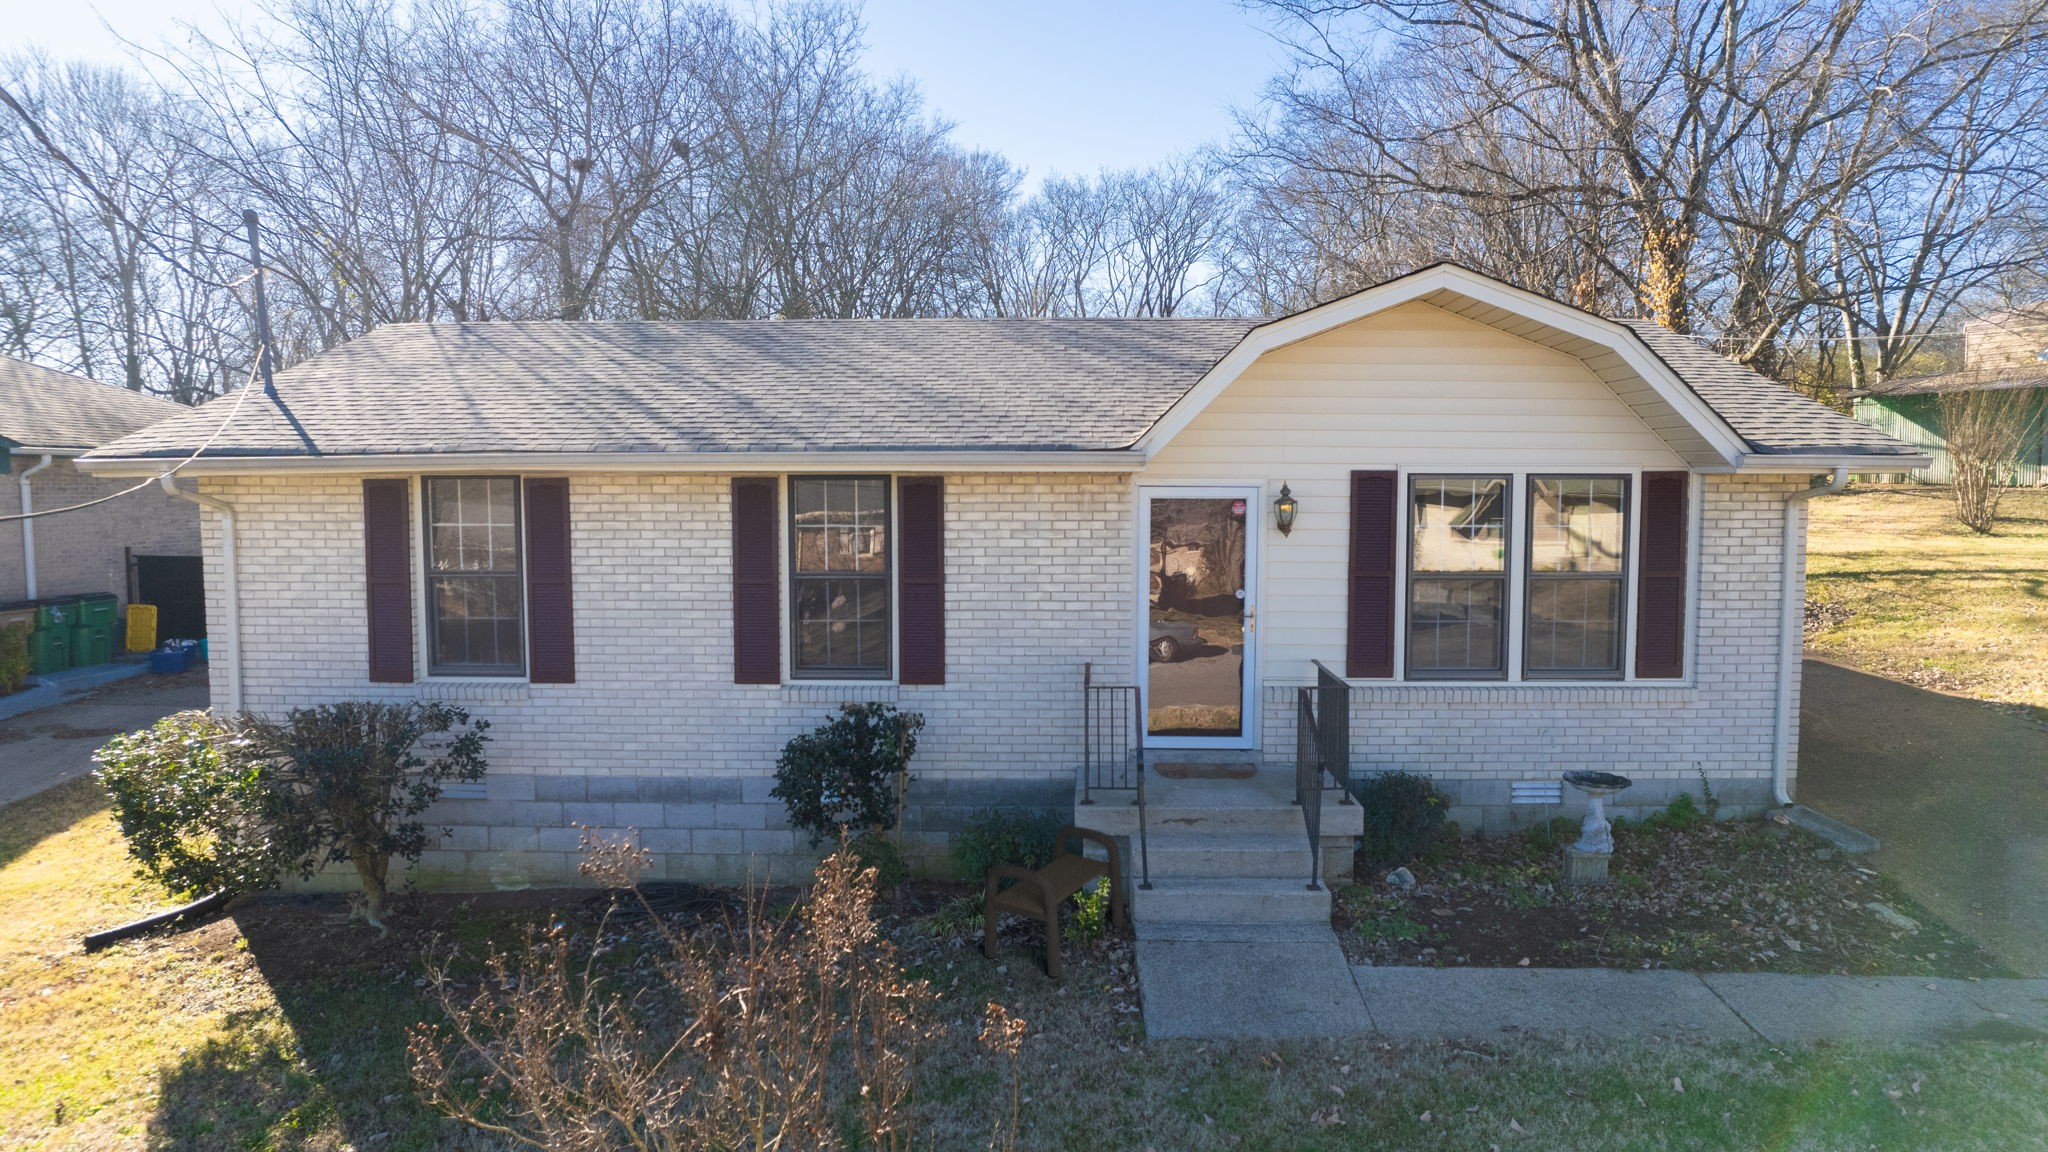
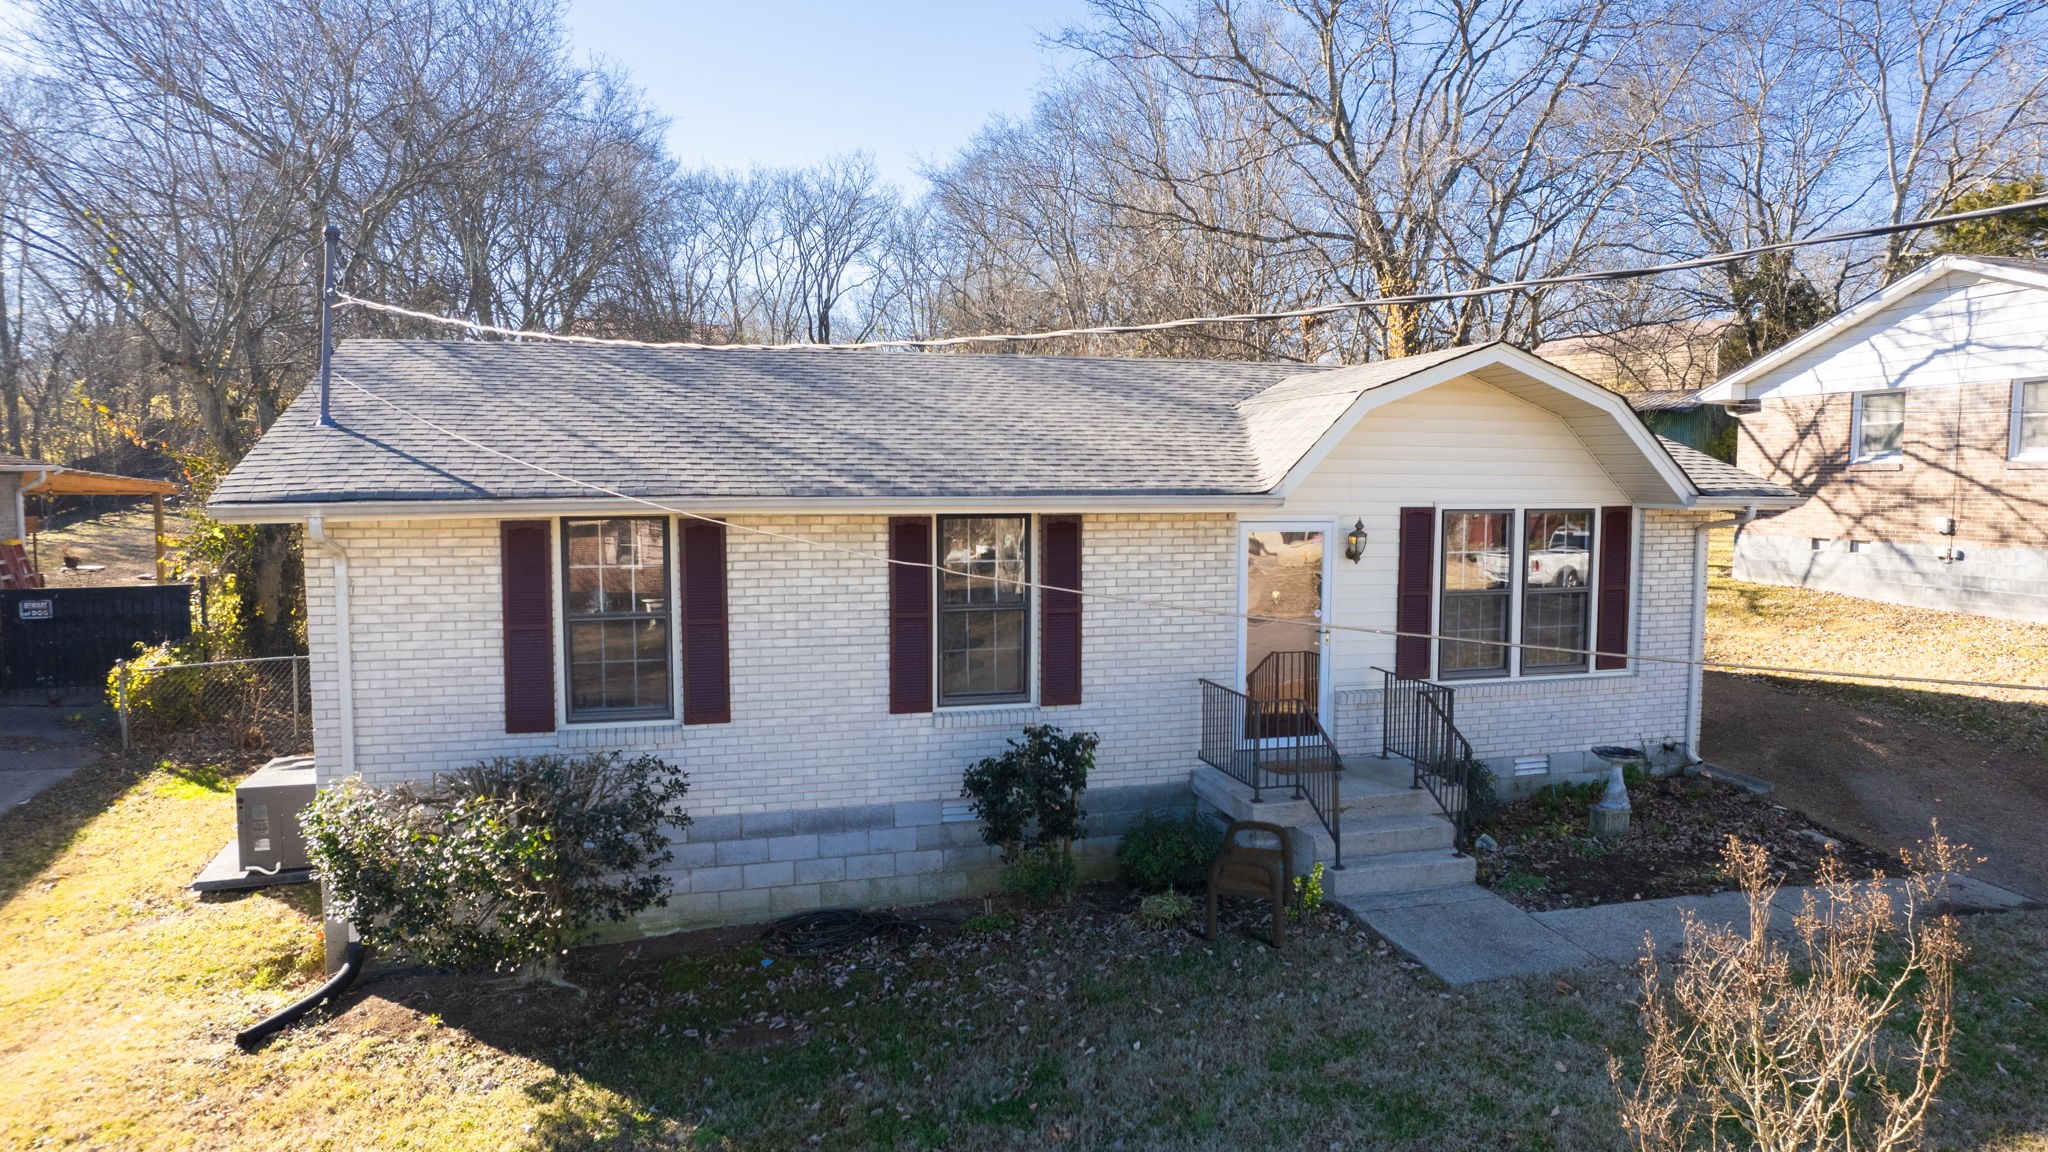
potted plant: none [1700,759,1757,835] -> present [1649,736,1689,793]

